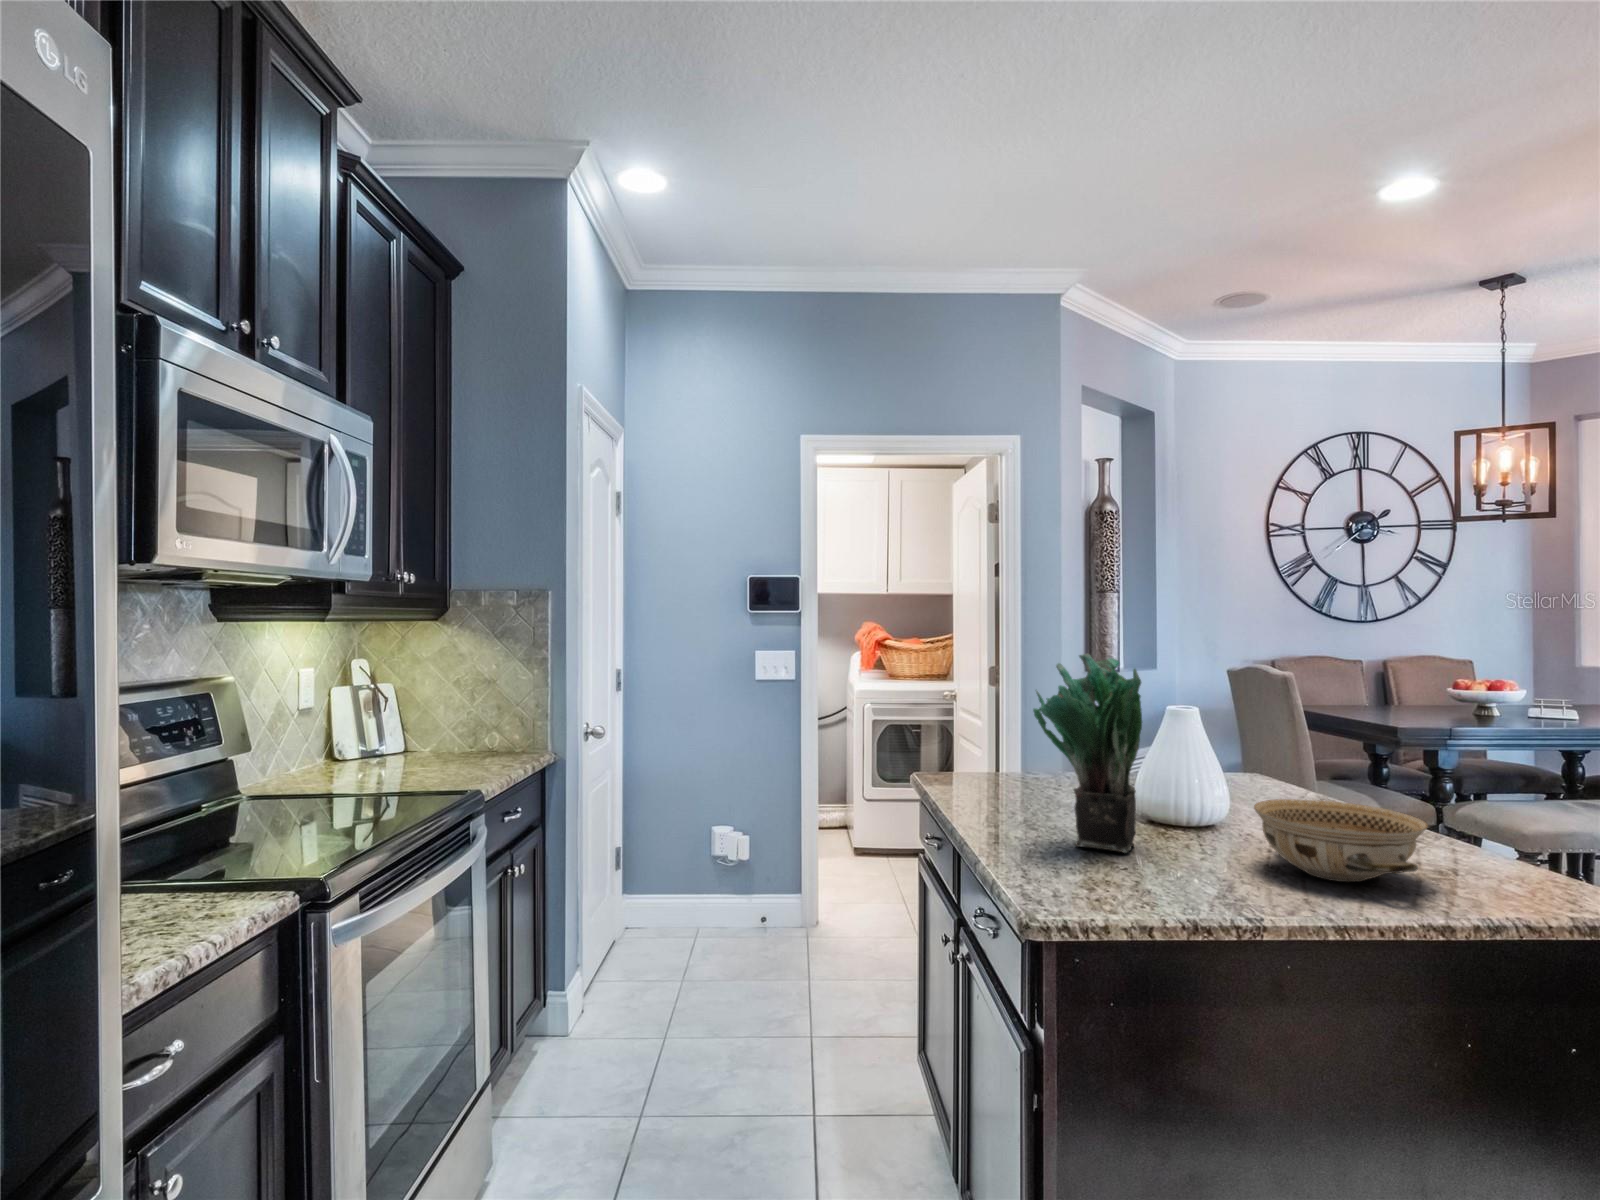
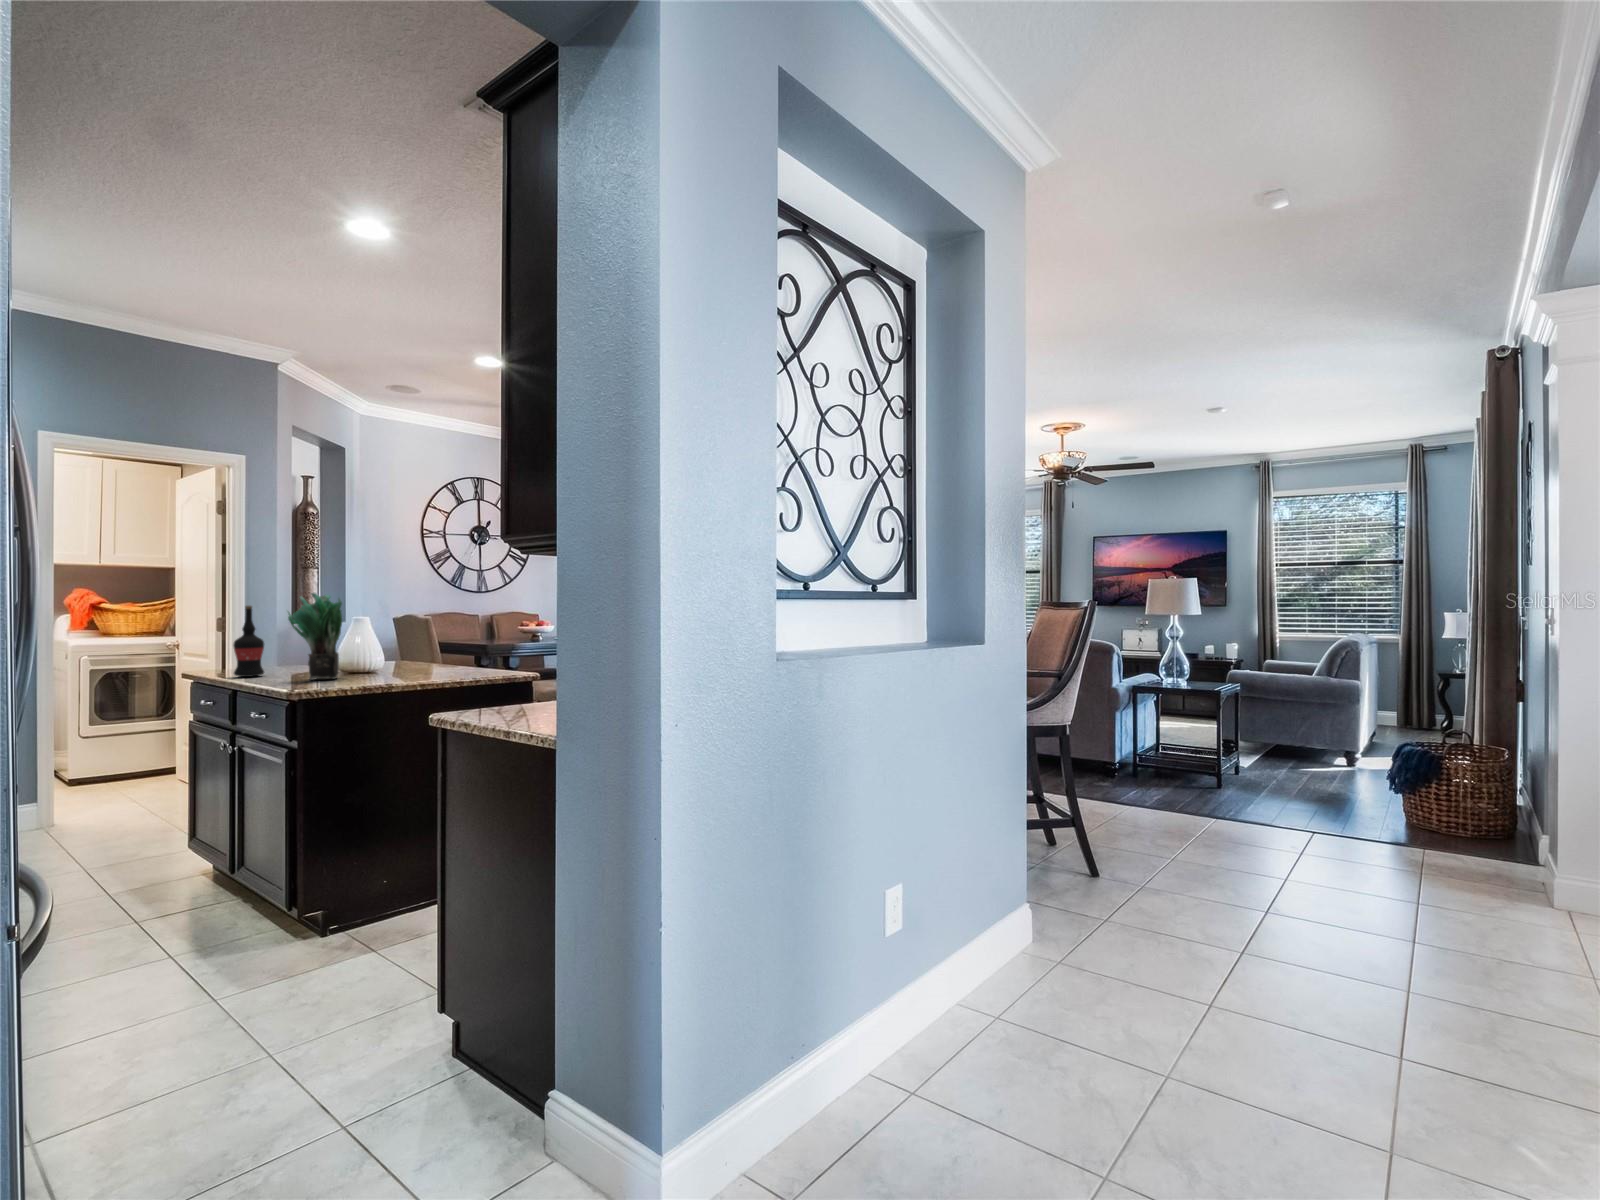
wine bottle: none [963,670,1010,804] -> present [233,606,264,677]
ceramic bowl: present [1254,799,1428,882] -> none [391,651,455,676]

